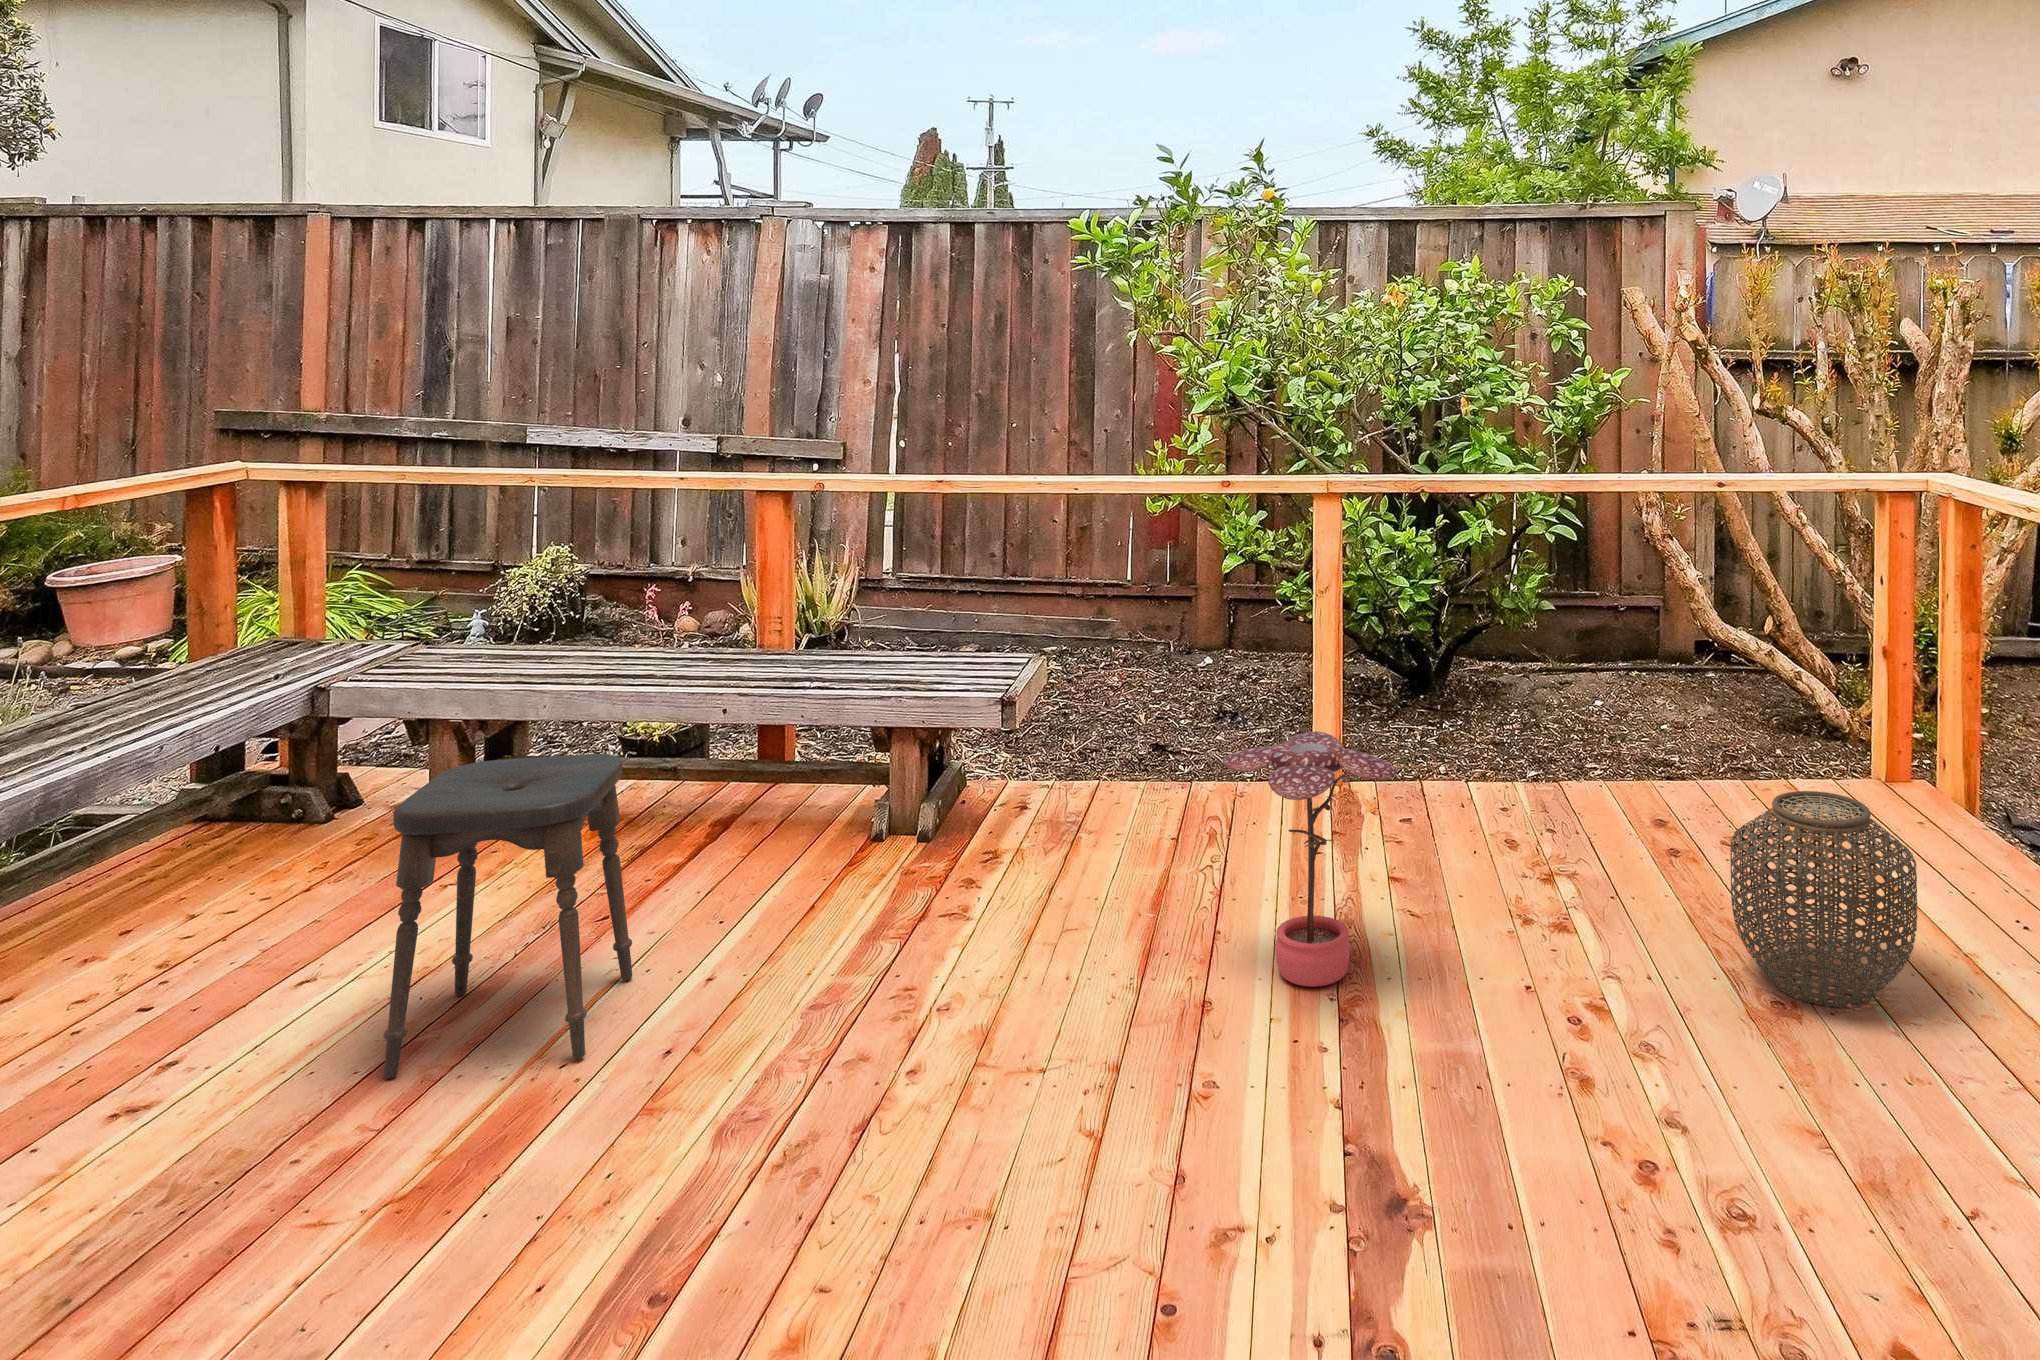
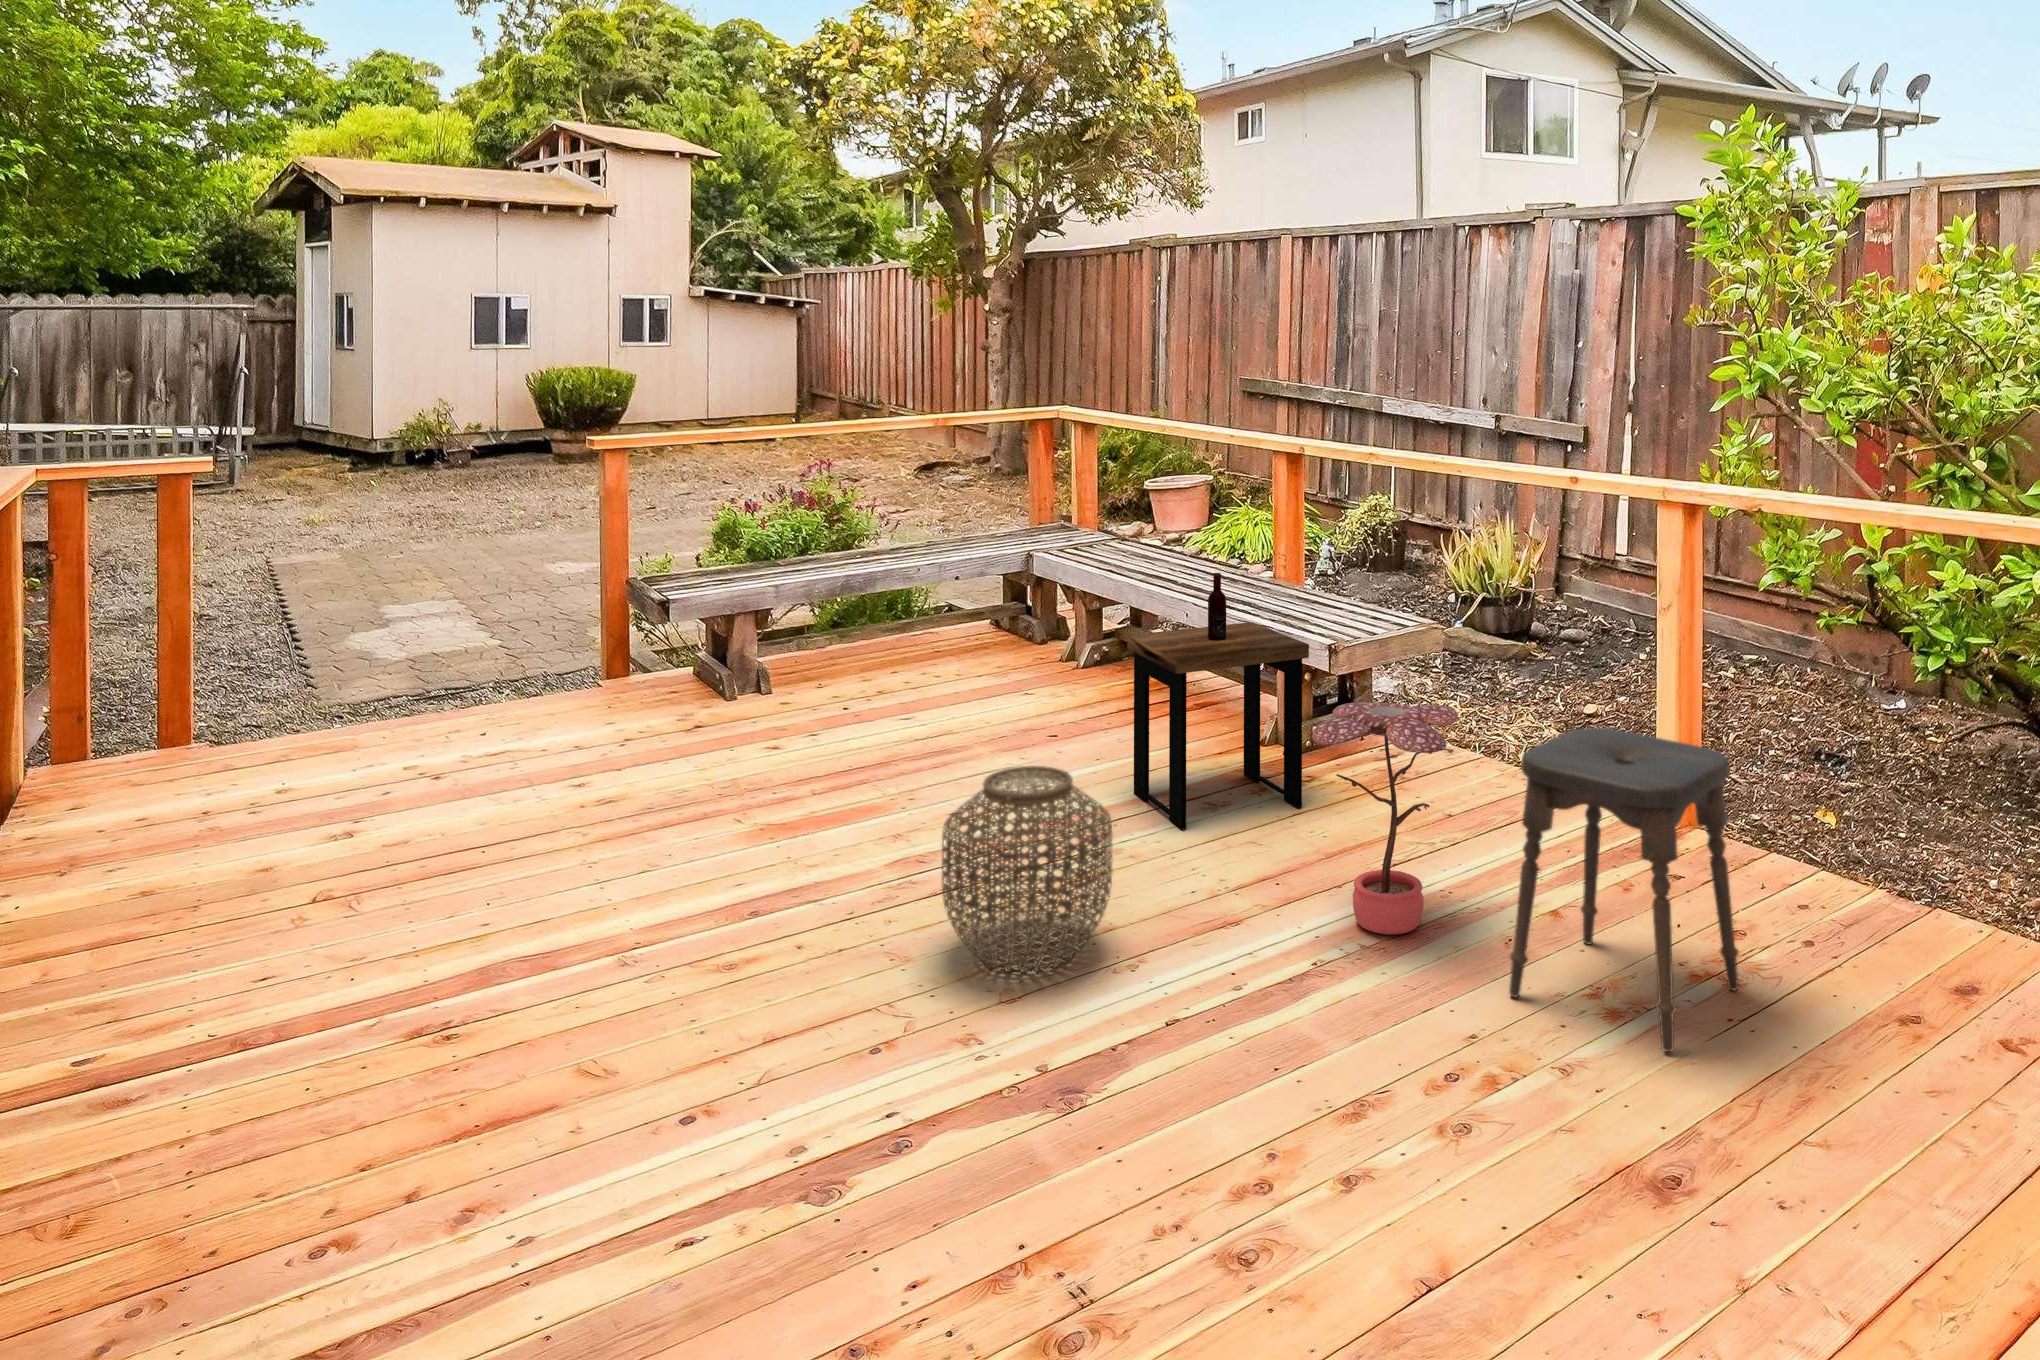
side table: none [809,651,1028,981] -> present [1127,573,1309,829]
stool: present [383,754,632,1078] -> present [1509,728,1739,1052]
woven basket: present [1730,791,1917,1007] -> present [942,766,1112,972]

